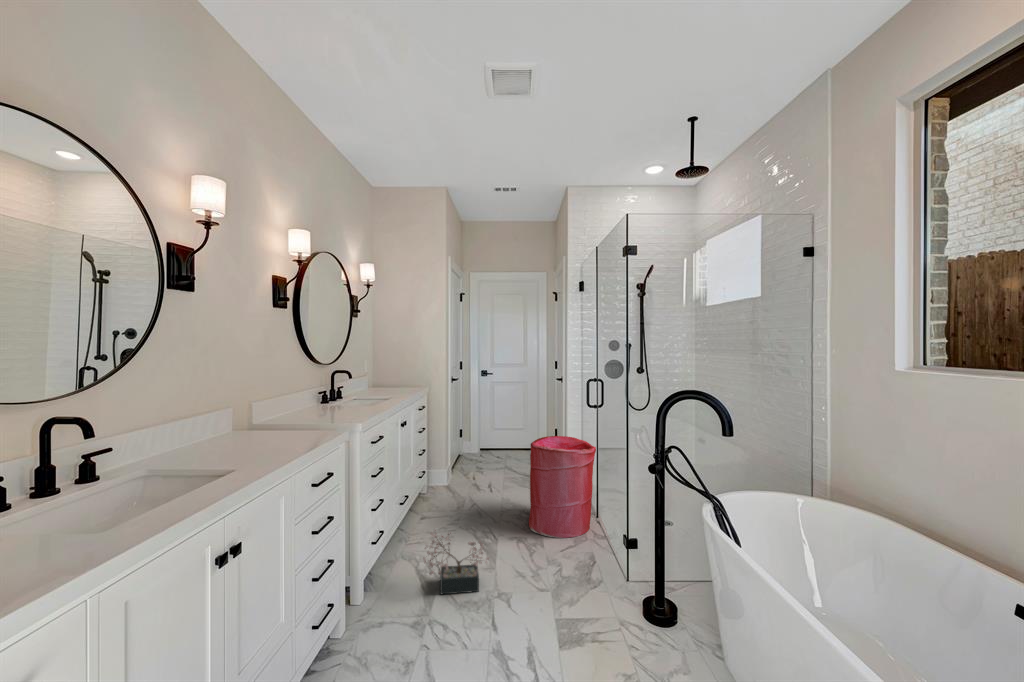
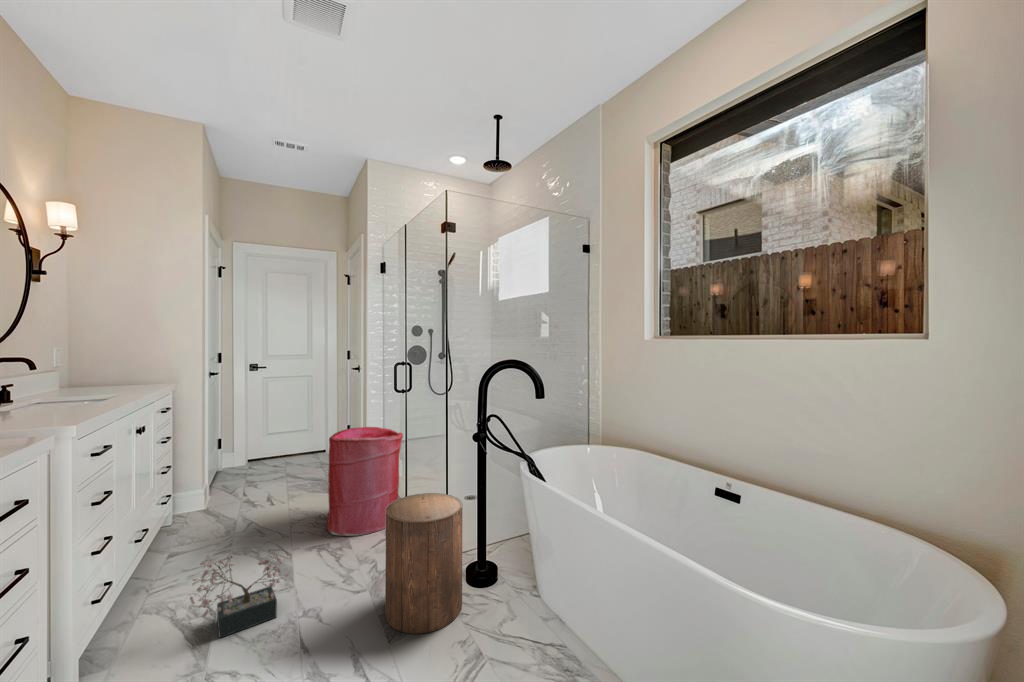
stool: none [560,515,635,652] -> present [385,493,463,634]

